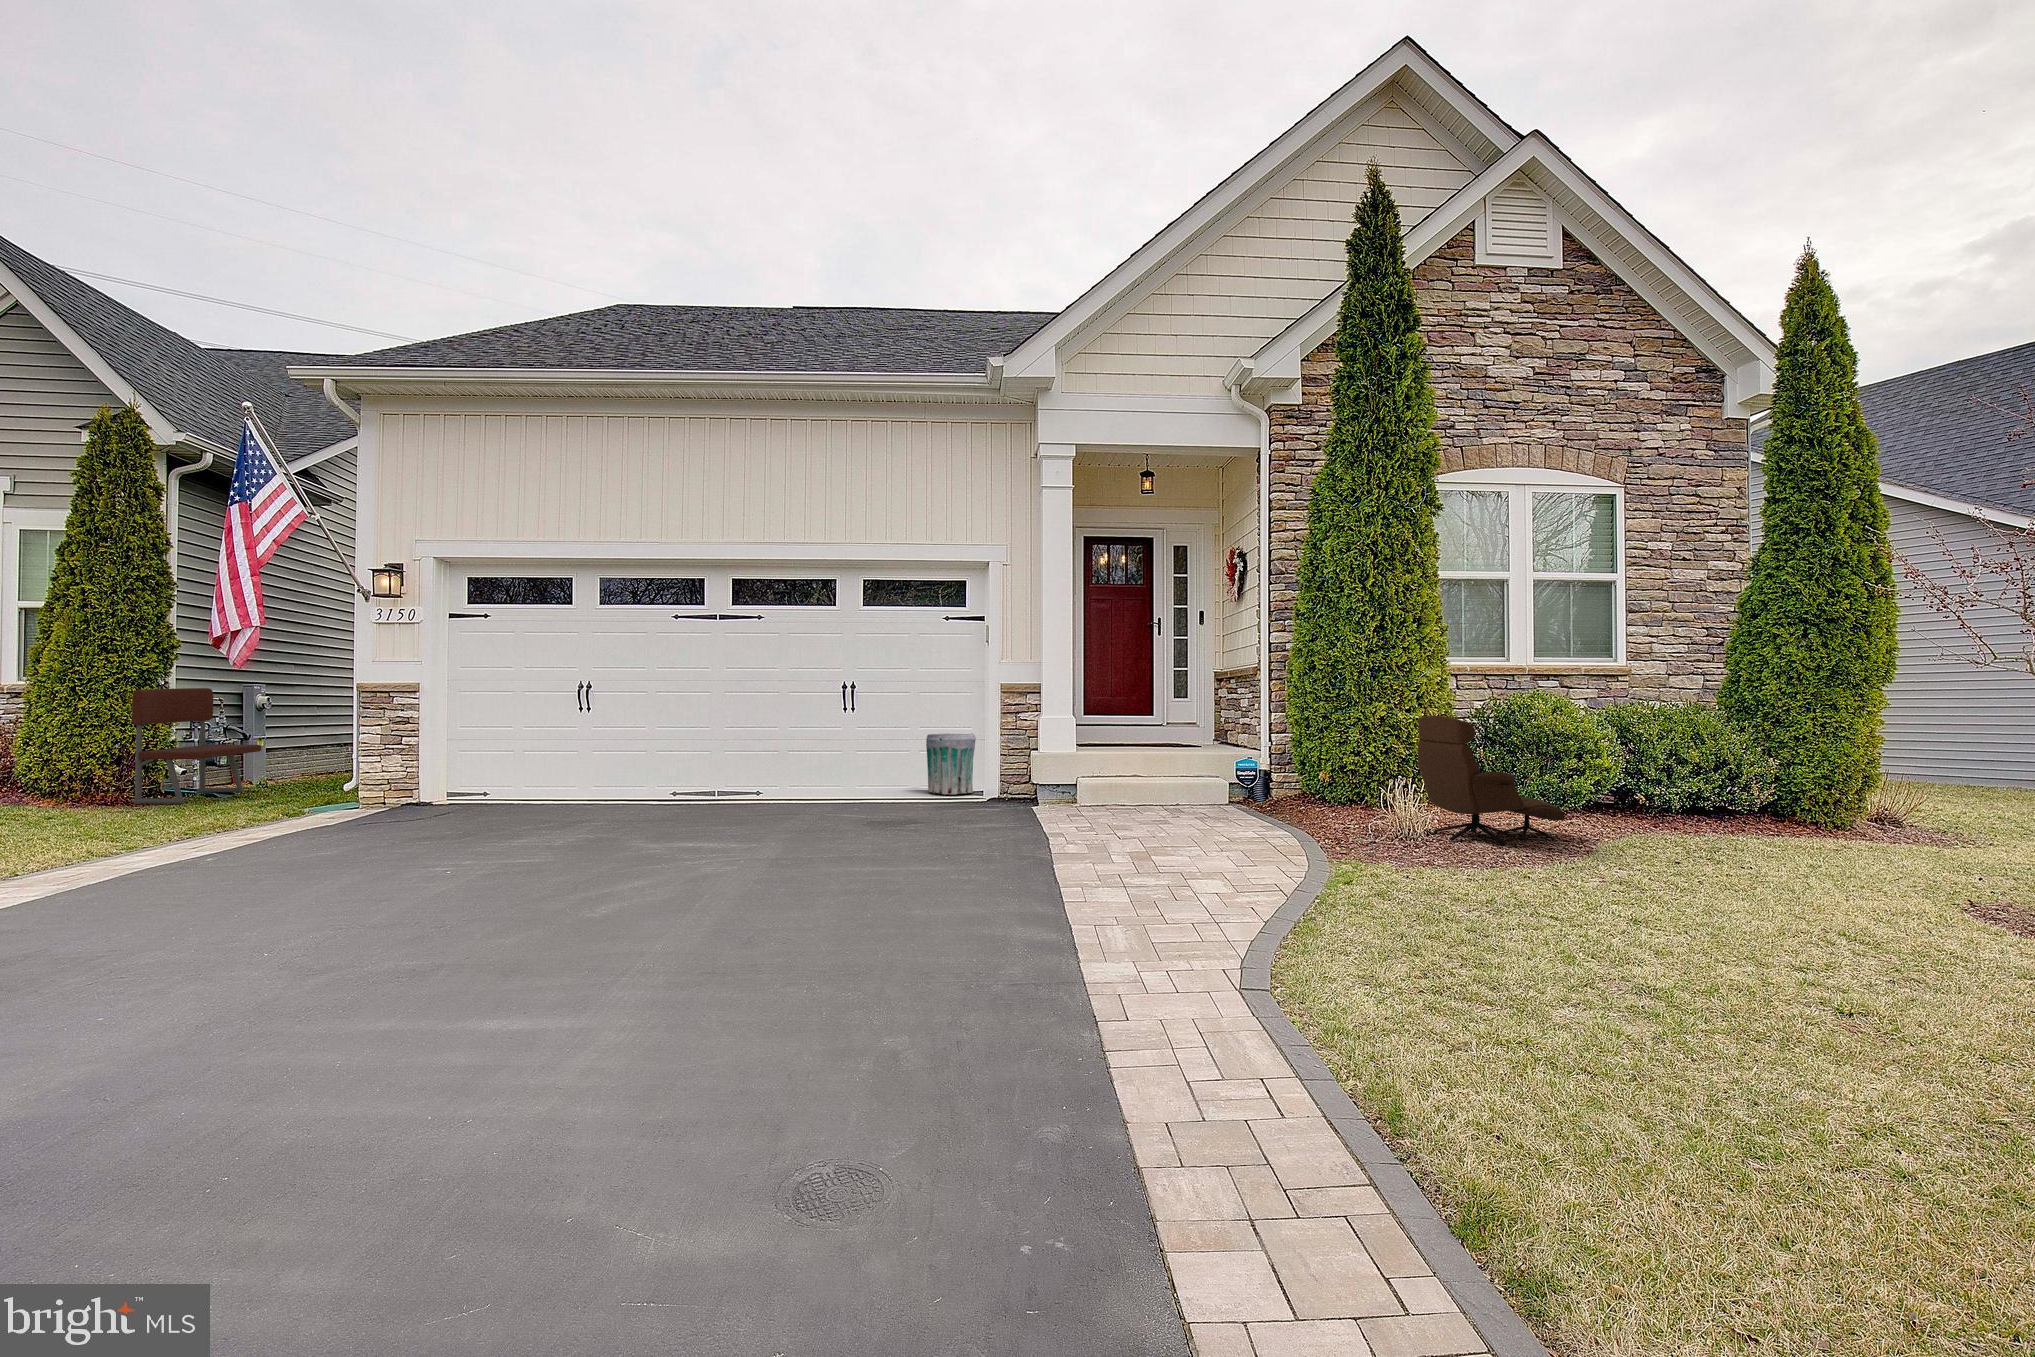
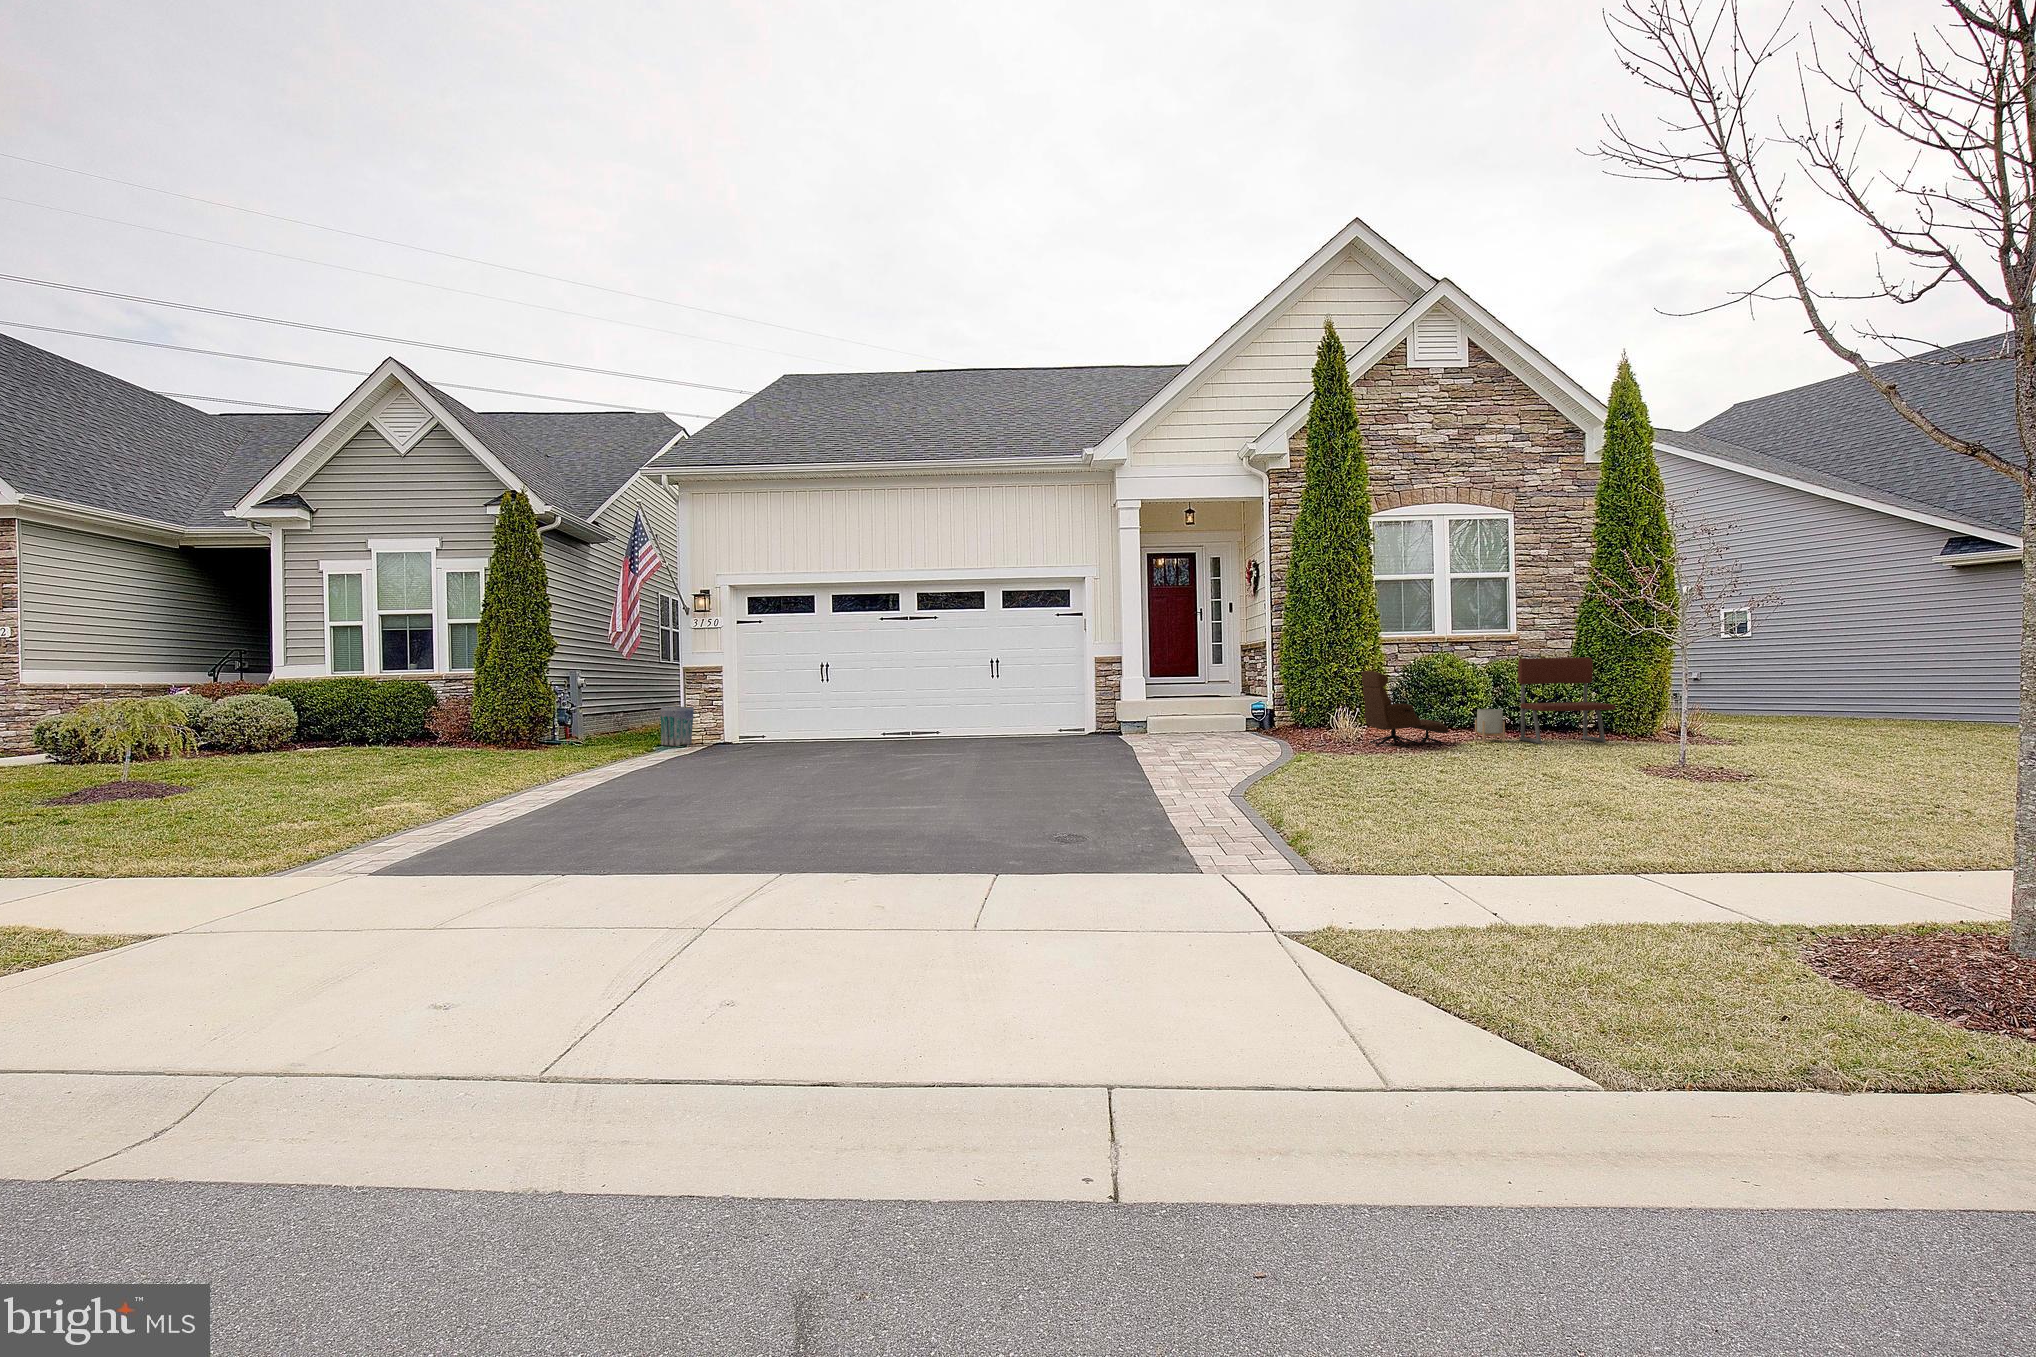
bench: present [132,688,261,804] -> present [1518,657,1616,744]
trash can: present [926,733,976,794] -> present [660,707,694,746]
planter: none [1595,781,1649,836] -> present [1475,709,1505,742]

